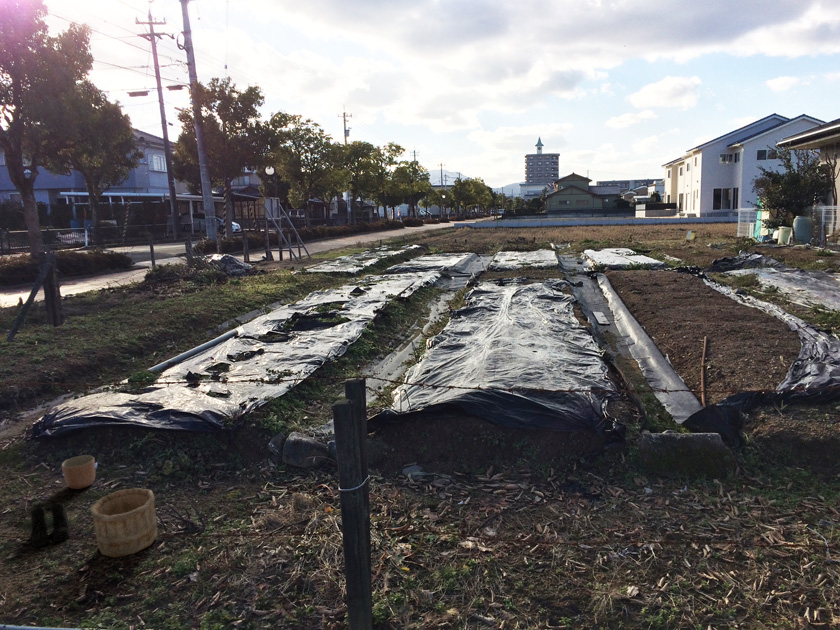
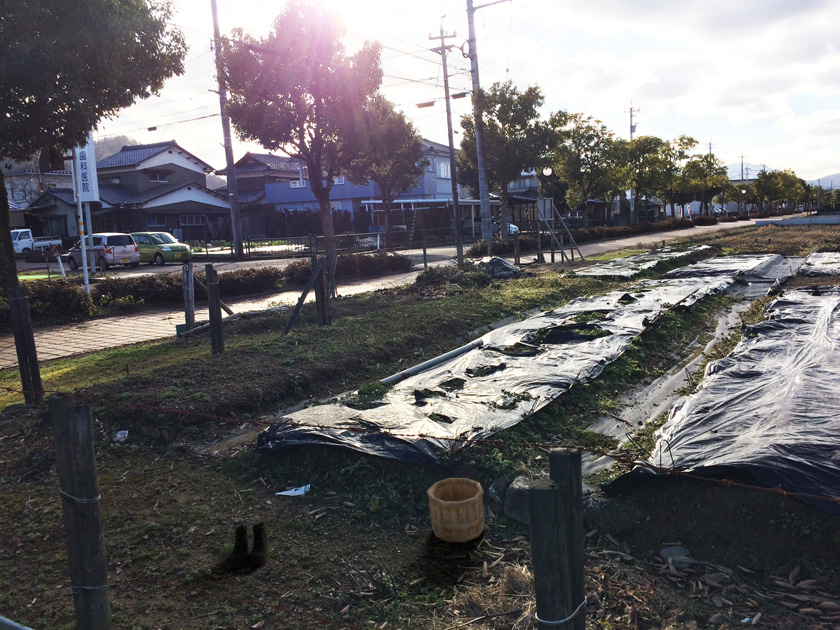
planter: present [62,455,95,489] -> none [279,470,309,504]
wooden bucket: present [90,488,157,558] -> present [427,478,484,542]

